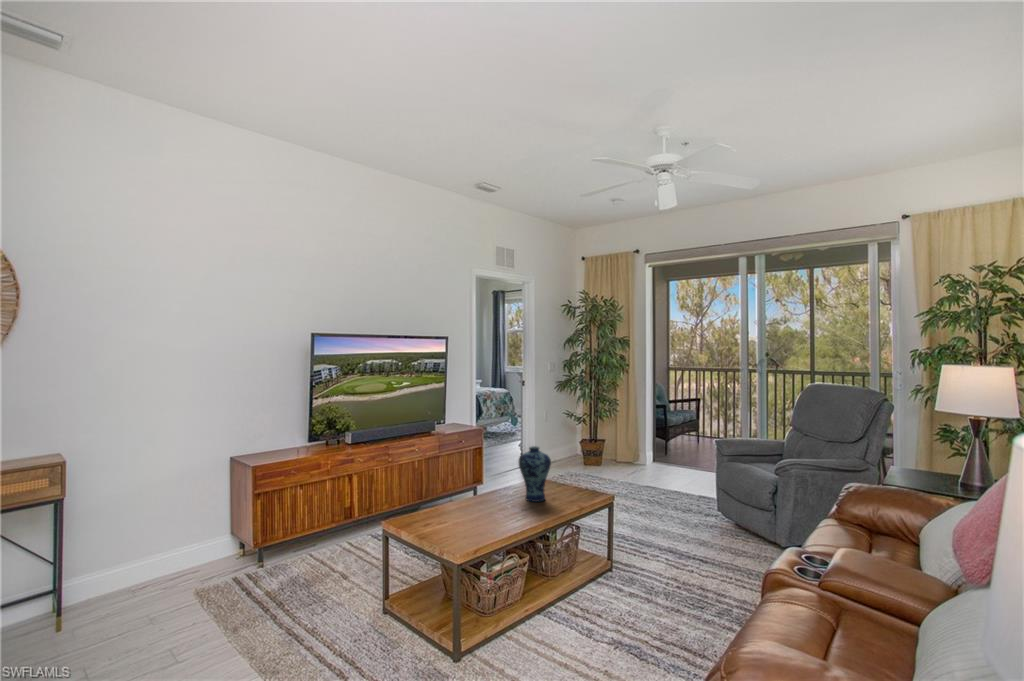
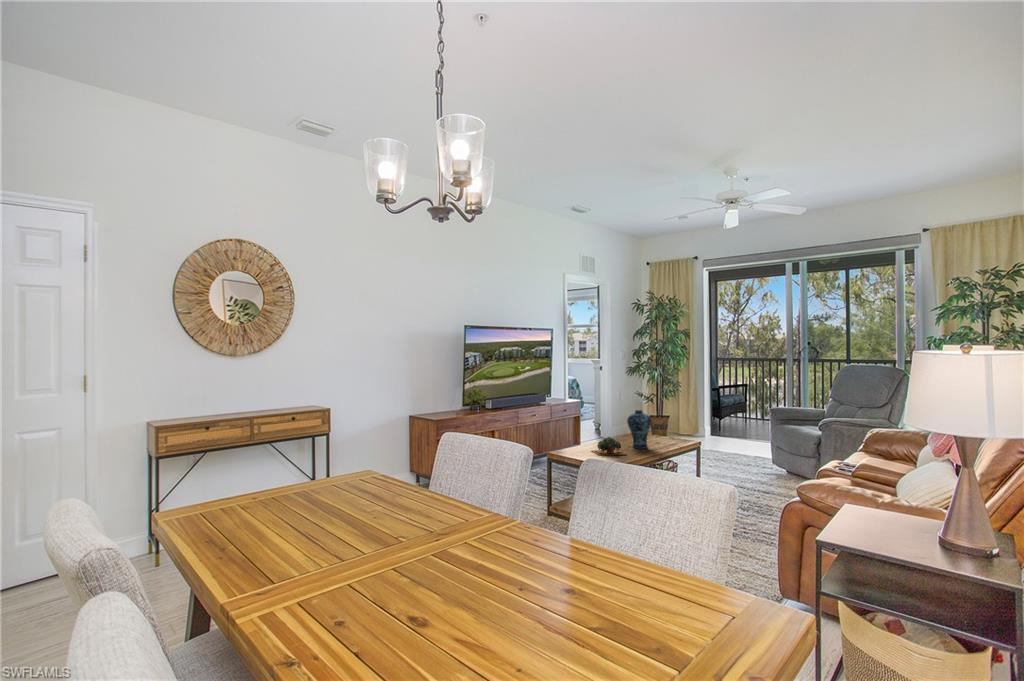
succulent plant: none [459,487,508,518] -> present [591,437,626,456]

